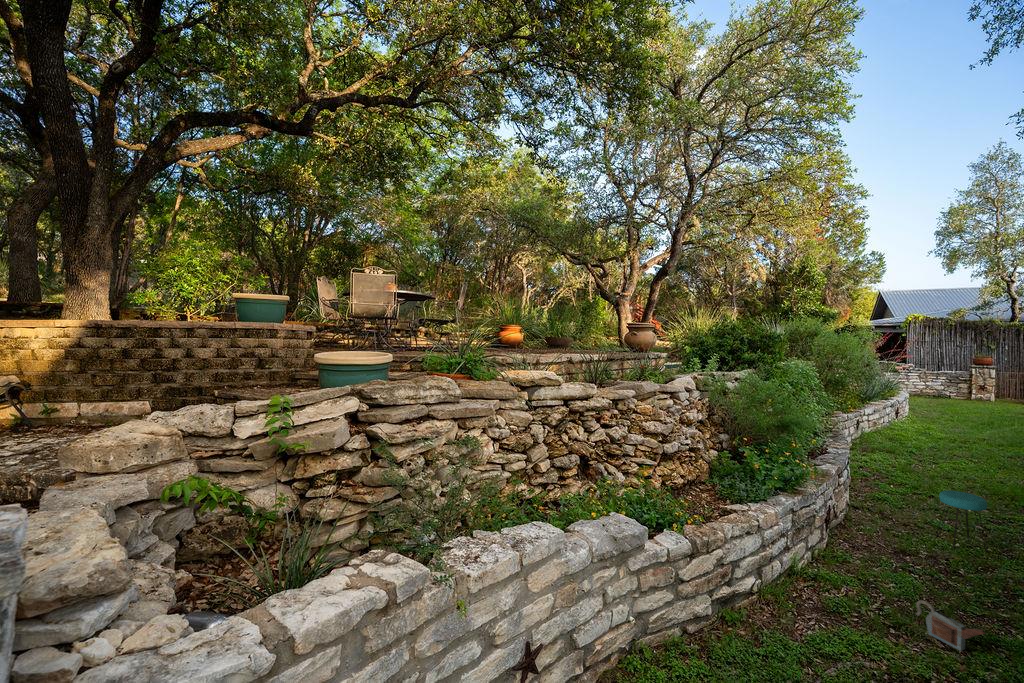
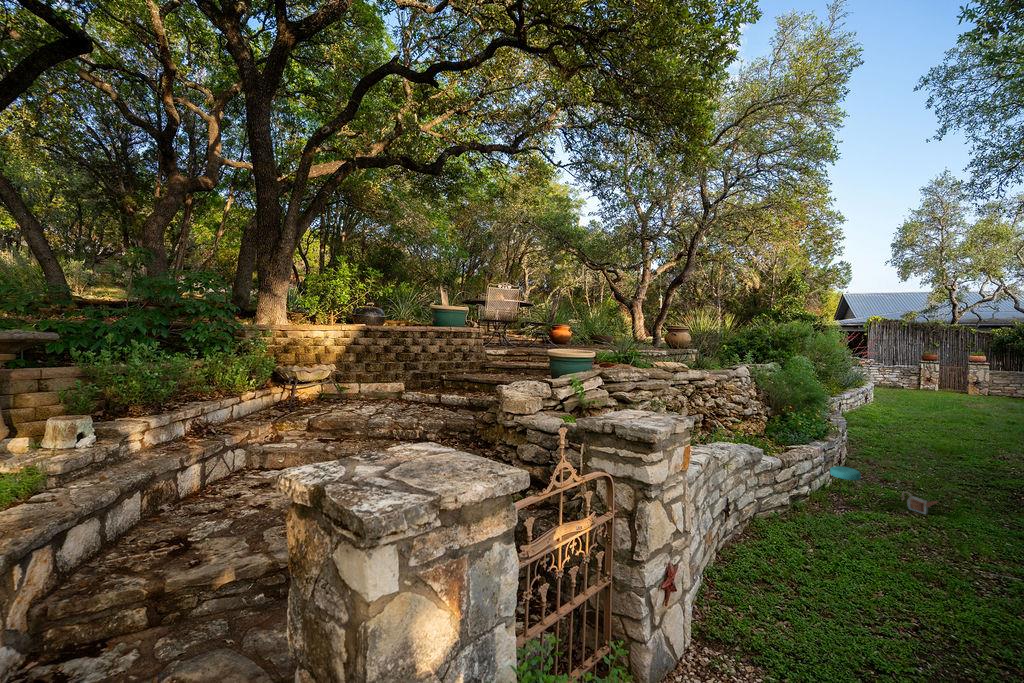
stool: present [936,491,988,552] -> present [828,466,861,510]

